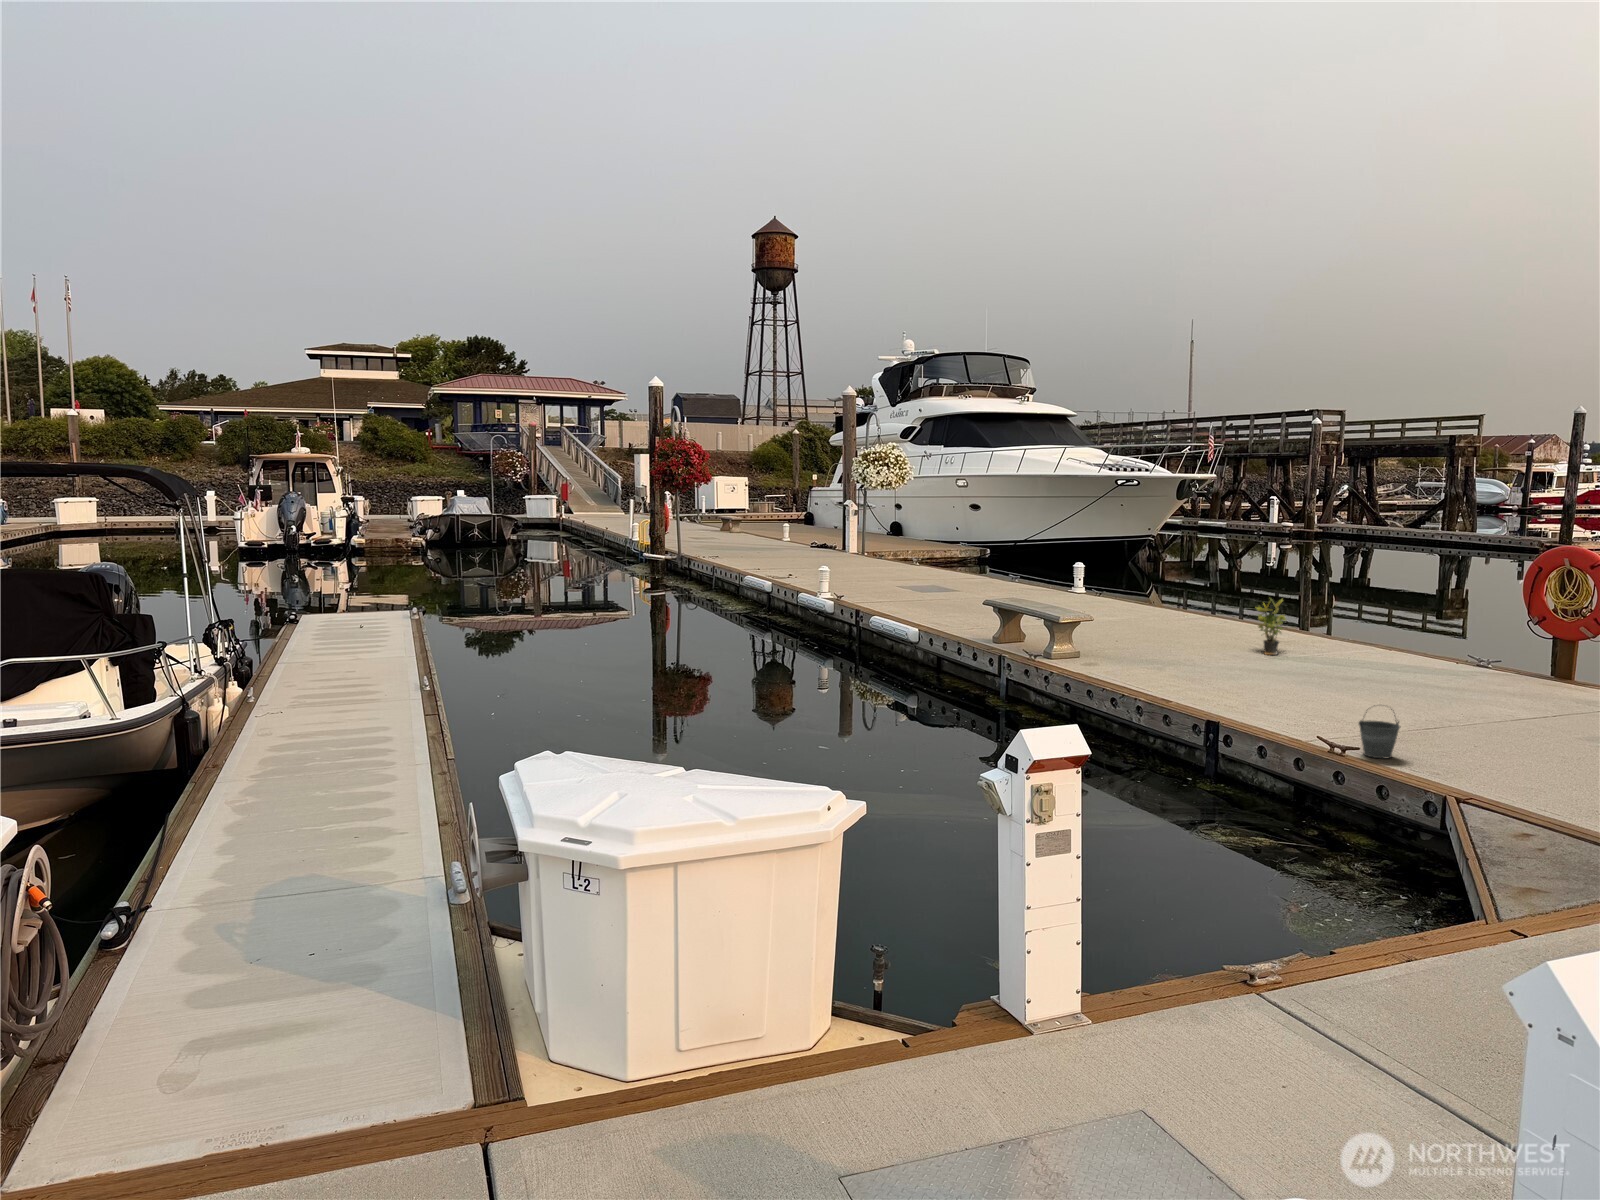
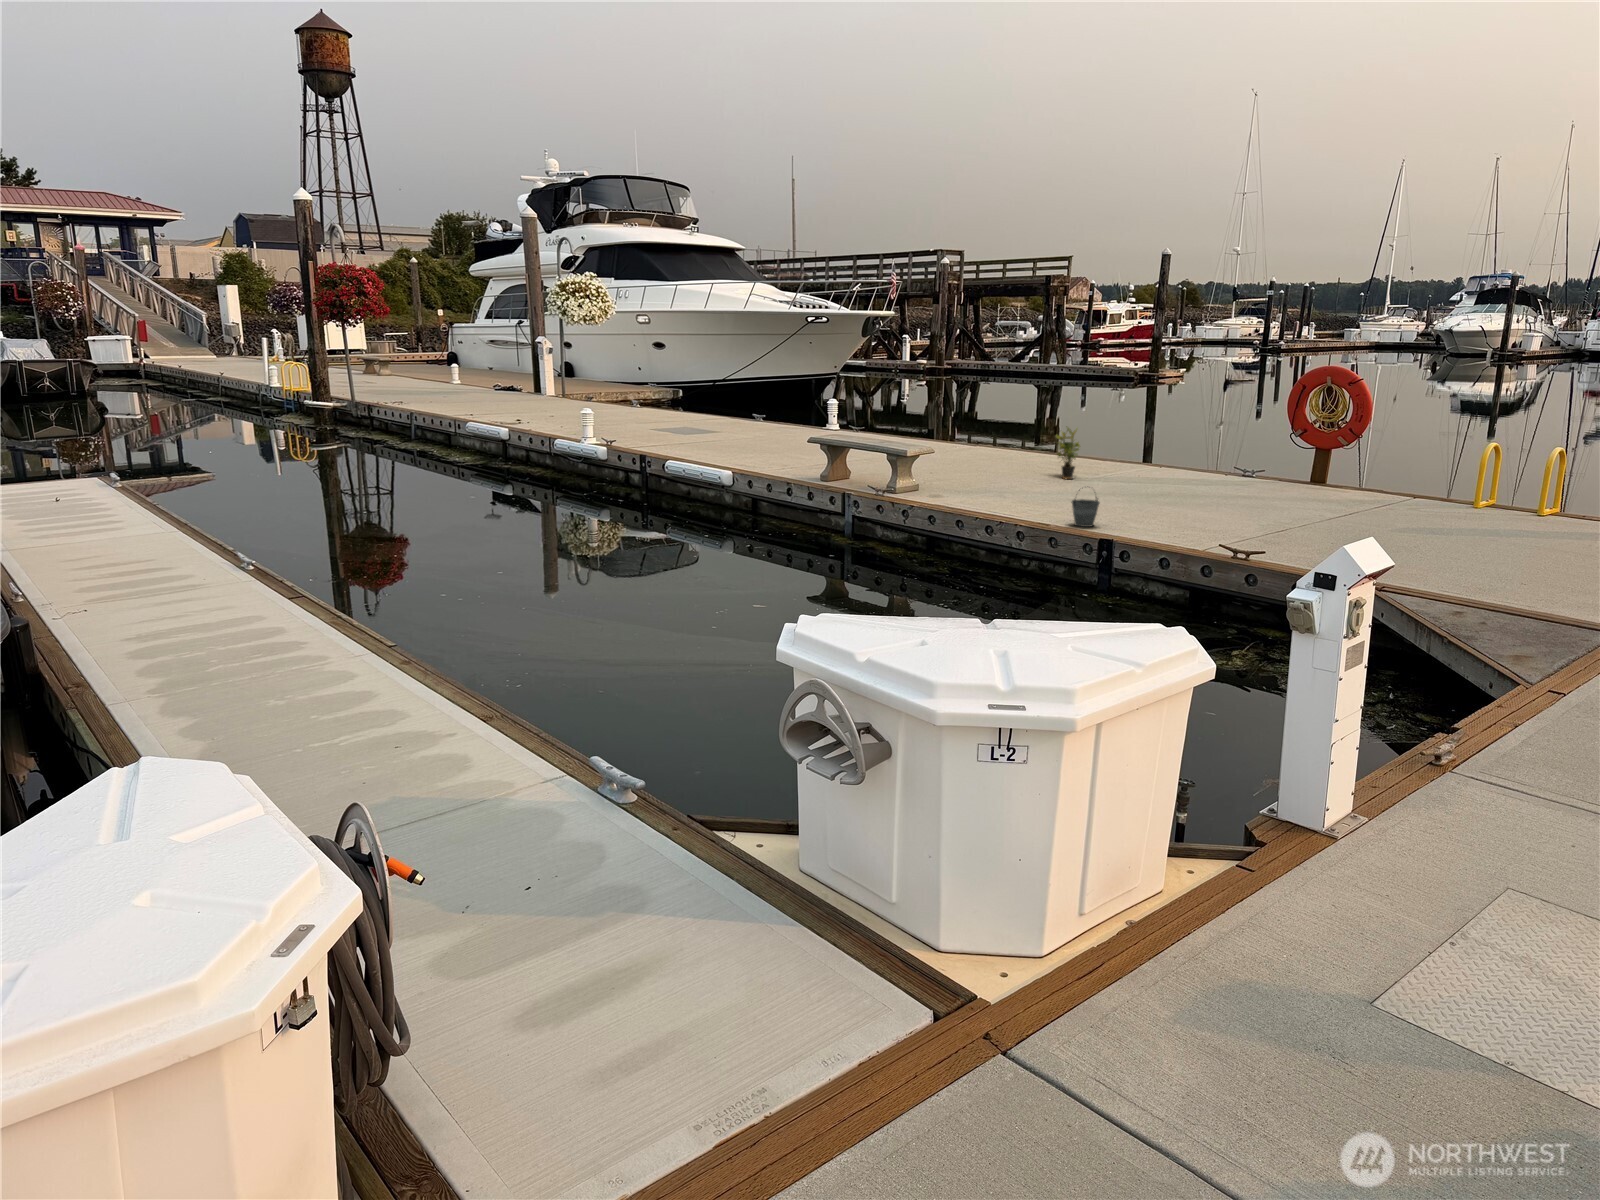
bucket: present [1359,705,1400,758] -> present [1071,490,1100,527]

